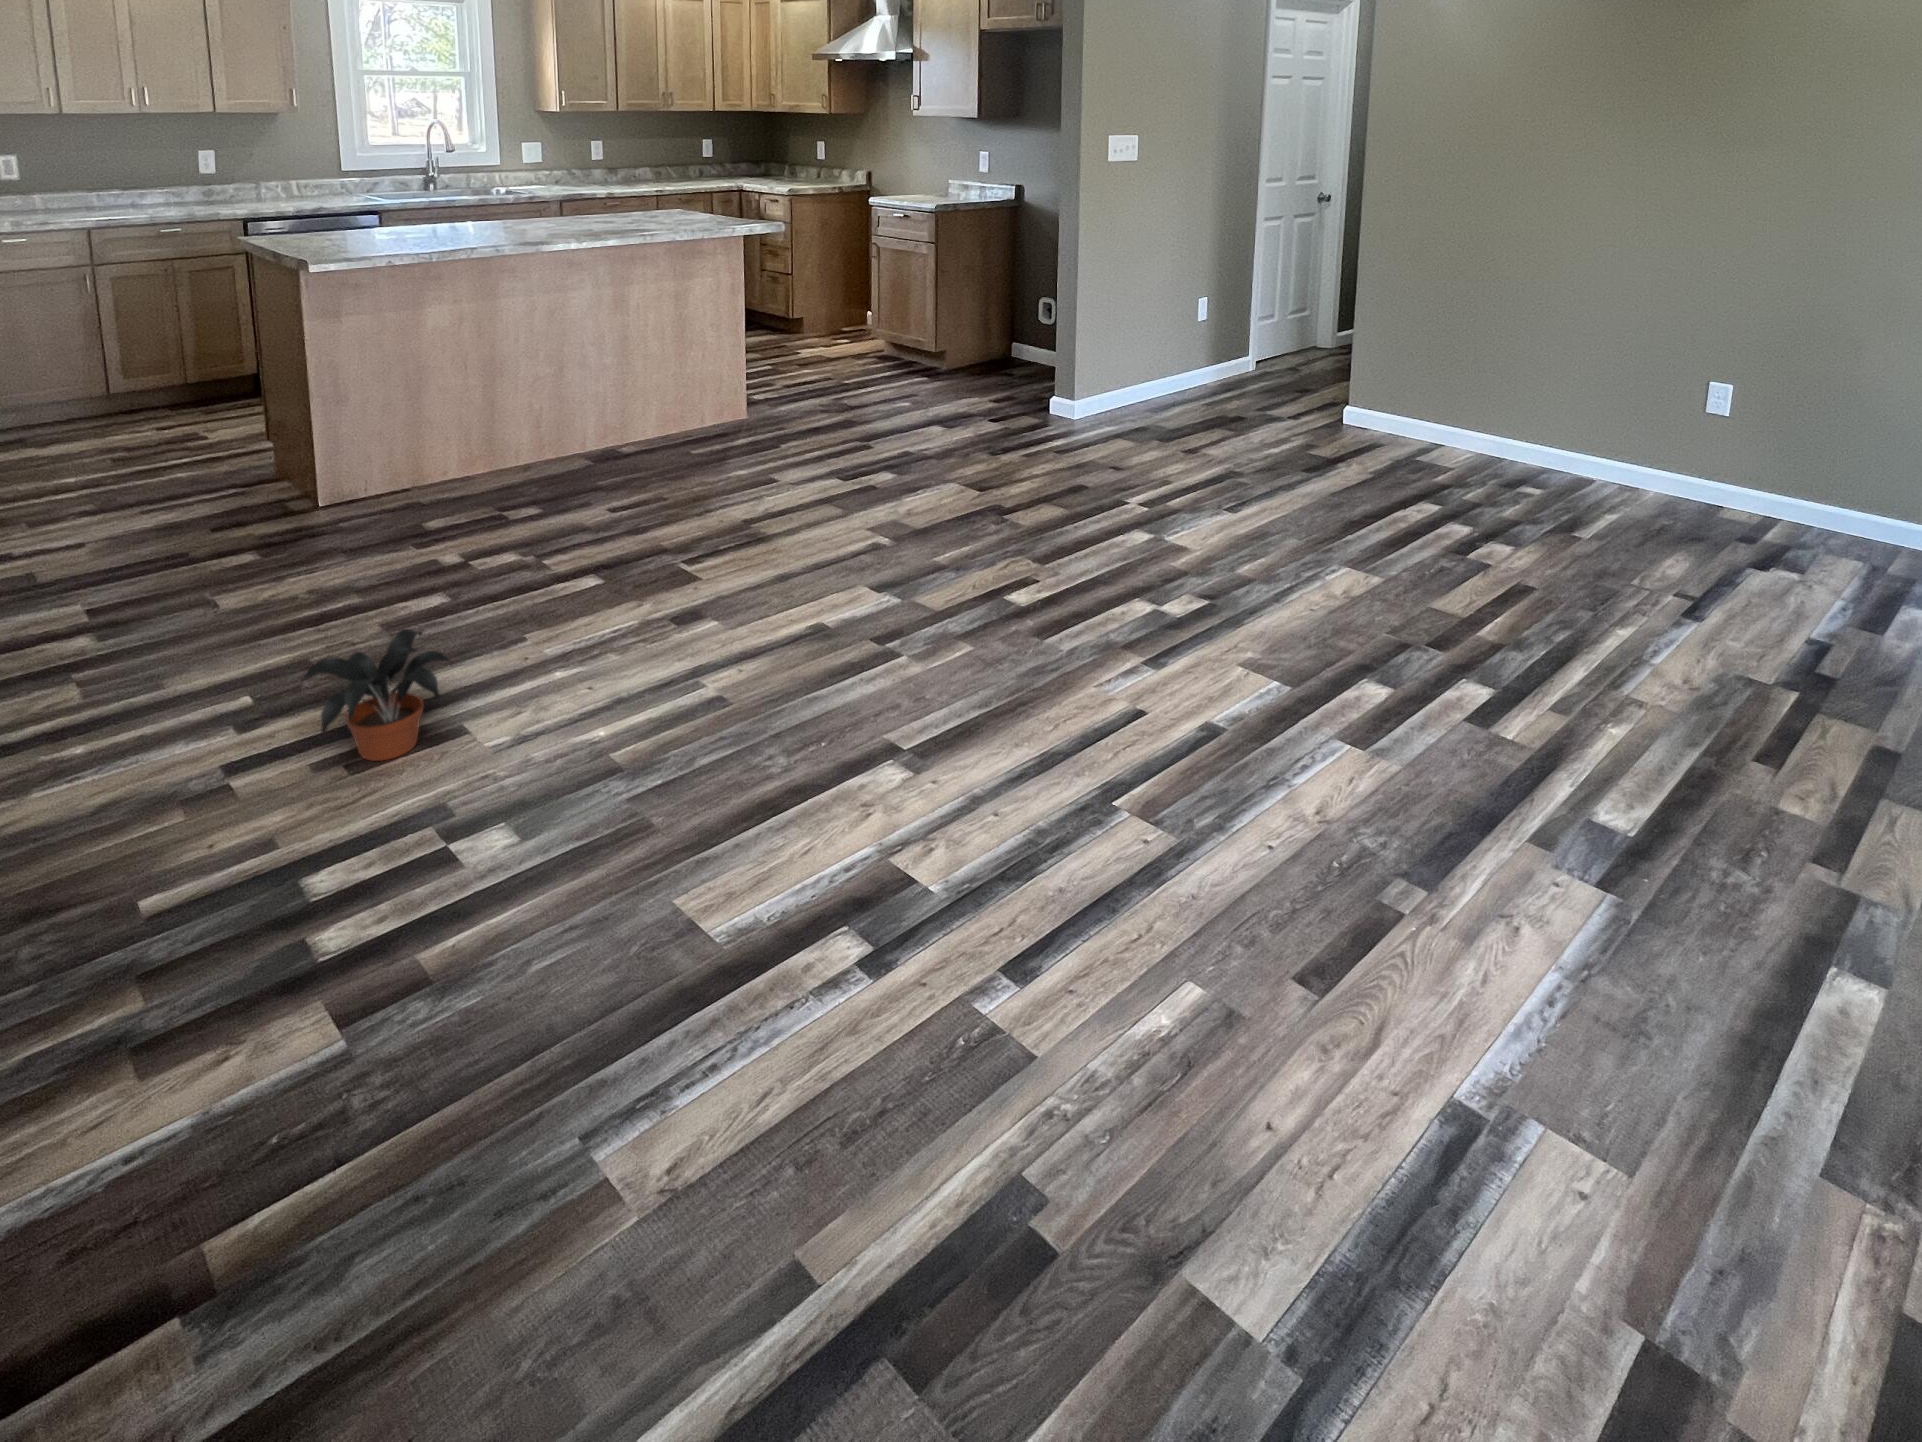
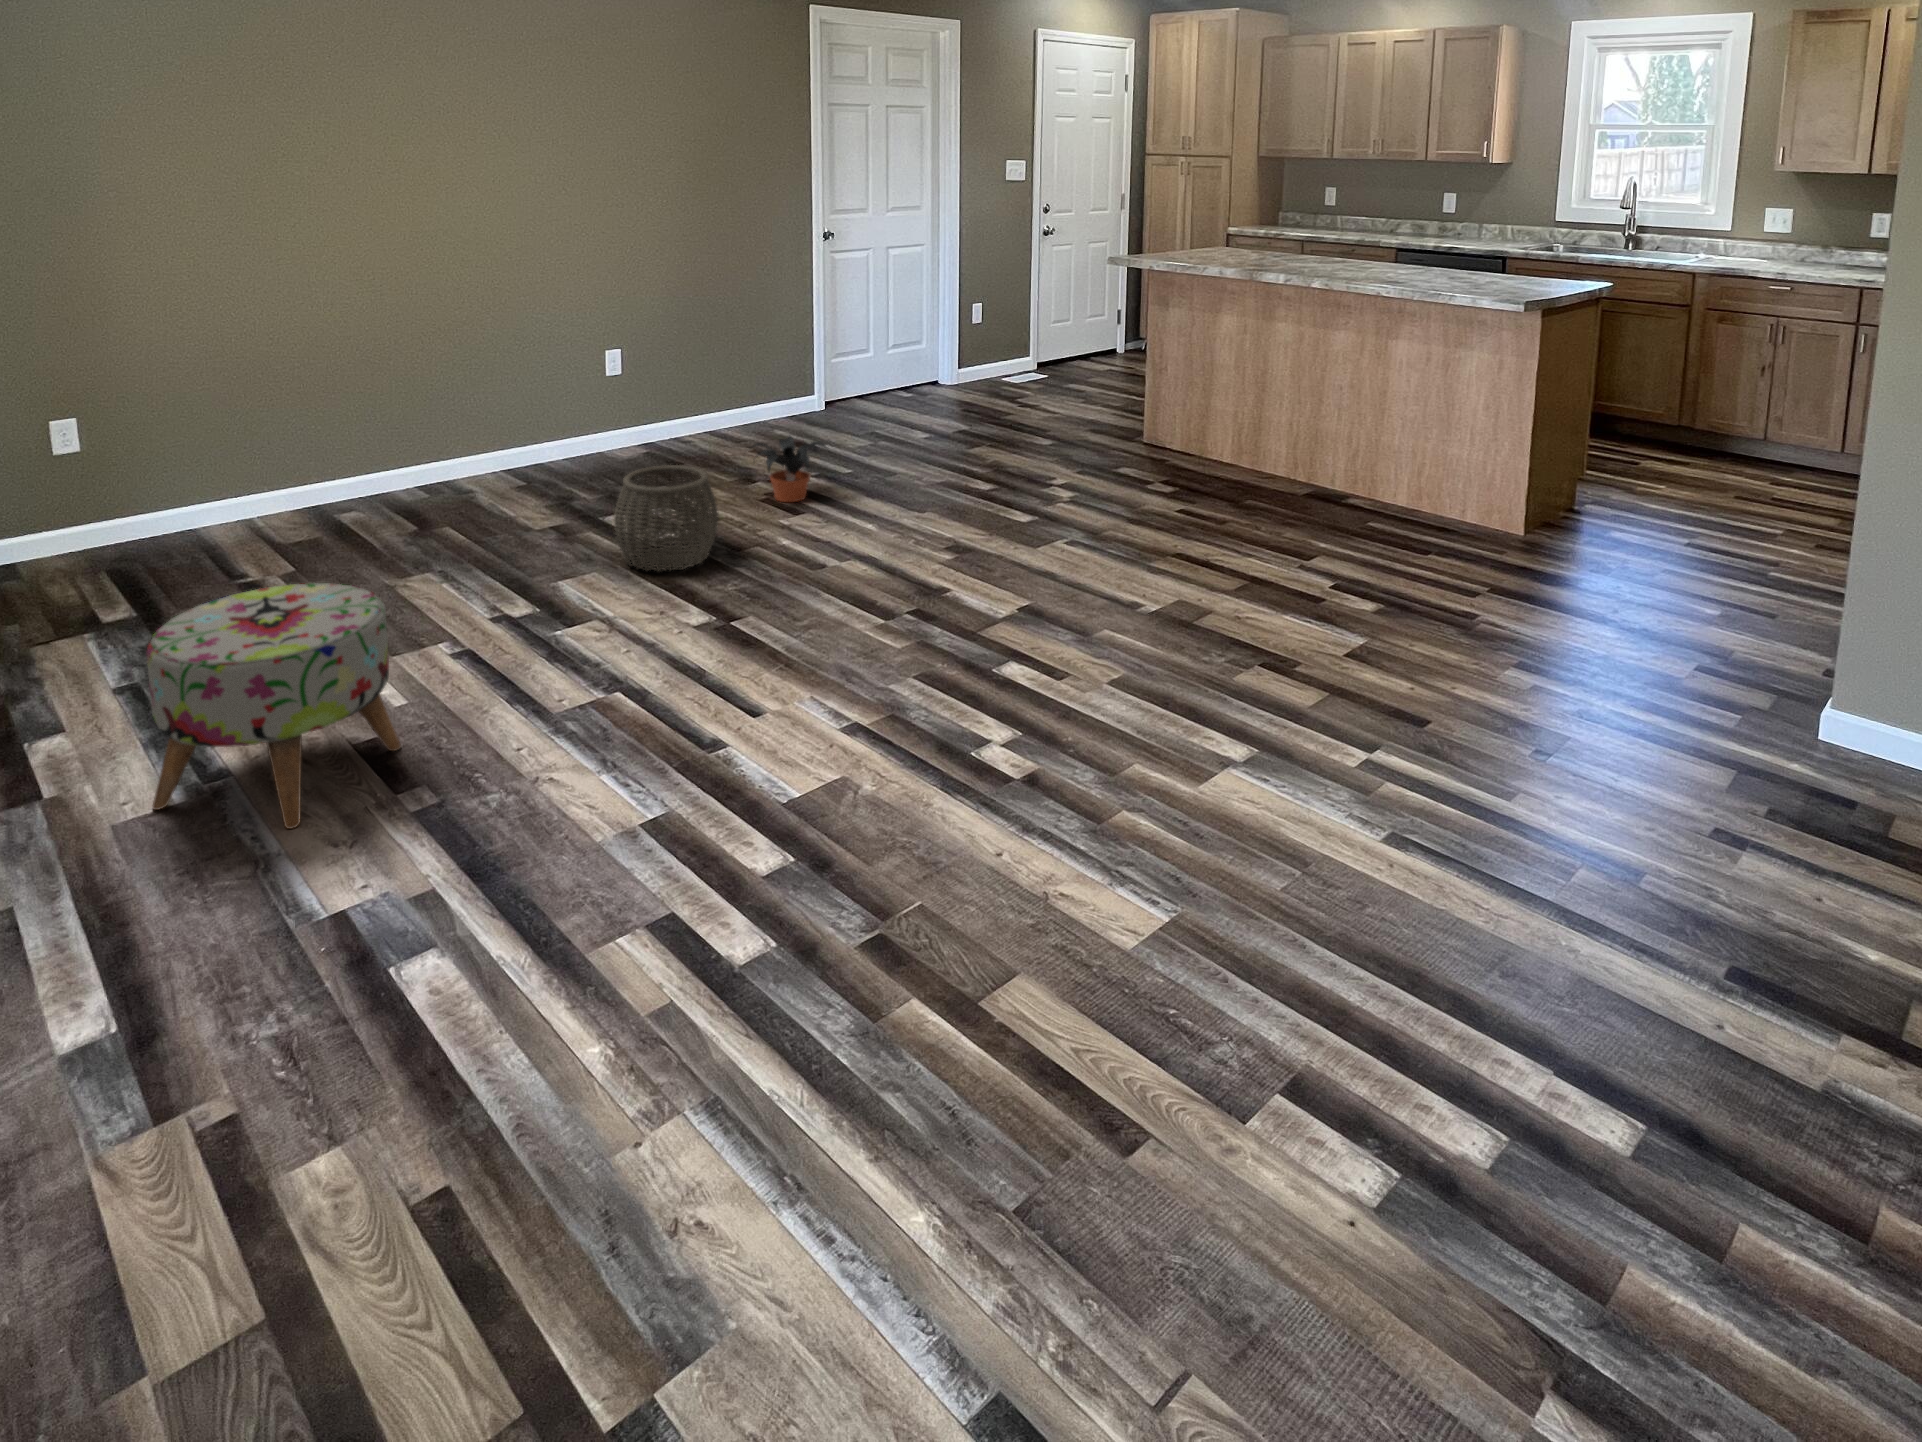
woven basket: none [563,669,739,872] -> present [614,465,718,572]
ottoman: none [1295,751,1614,1144] -> present [147,583,401,829]

